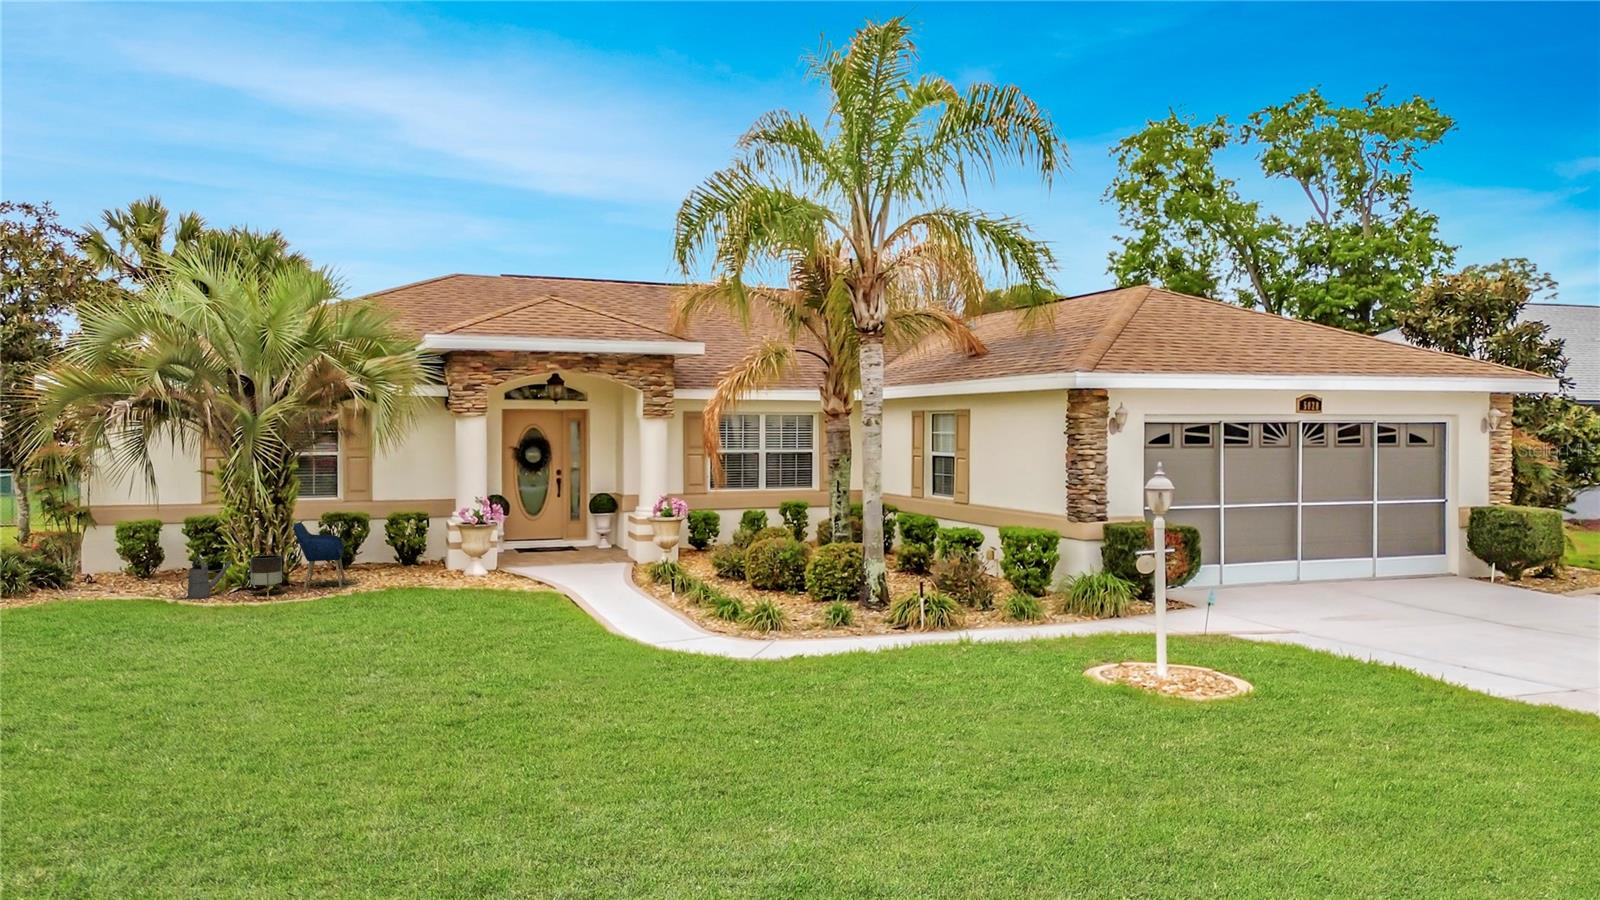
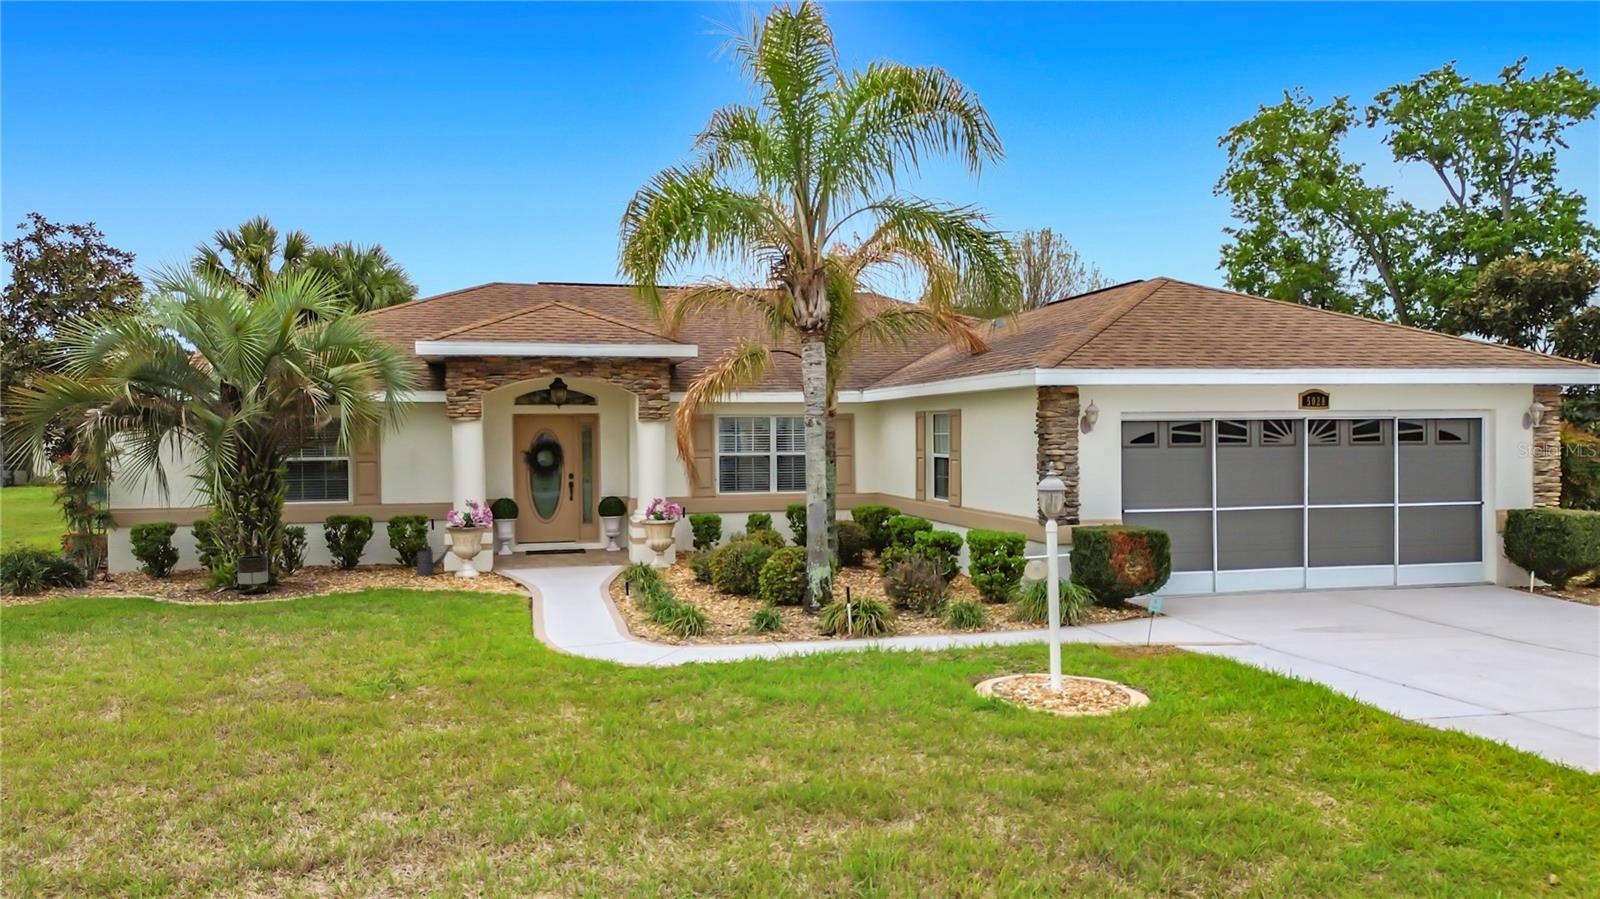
chair: present [293,522,346,590] -> none [281,525,336,590]
watering can: present [181,557,232,599] -> present [412,542,451,576]

